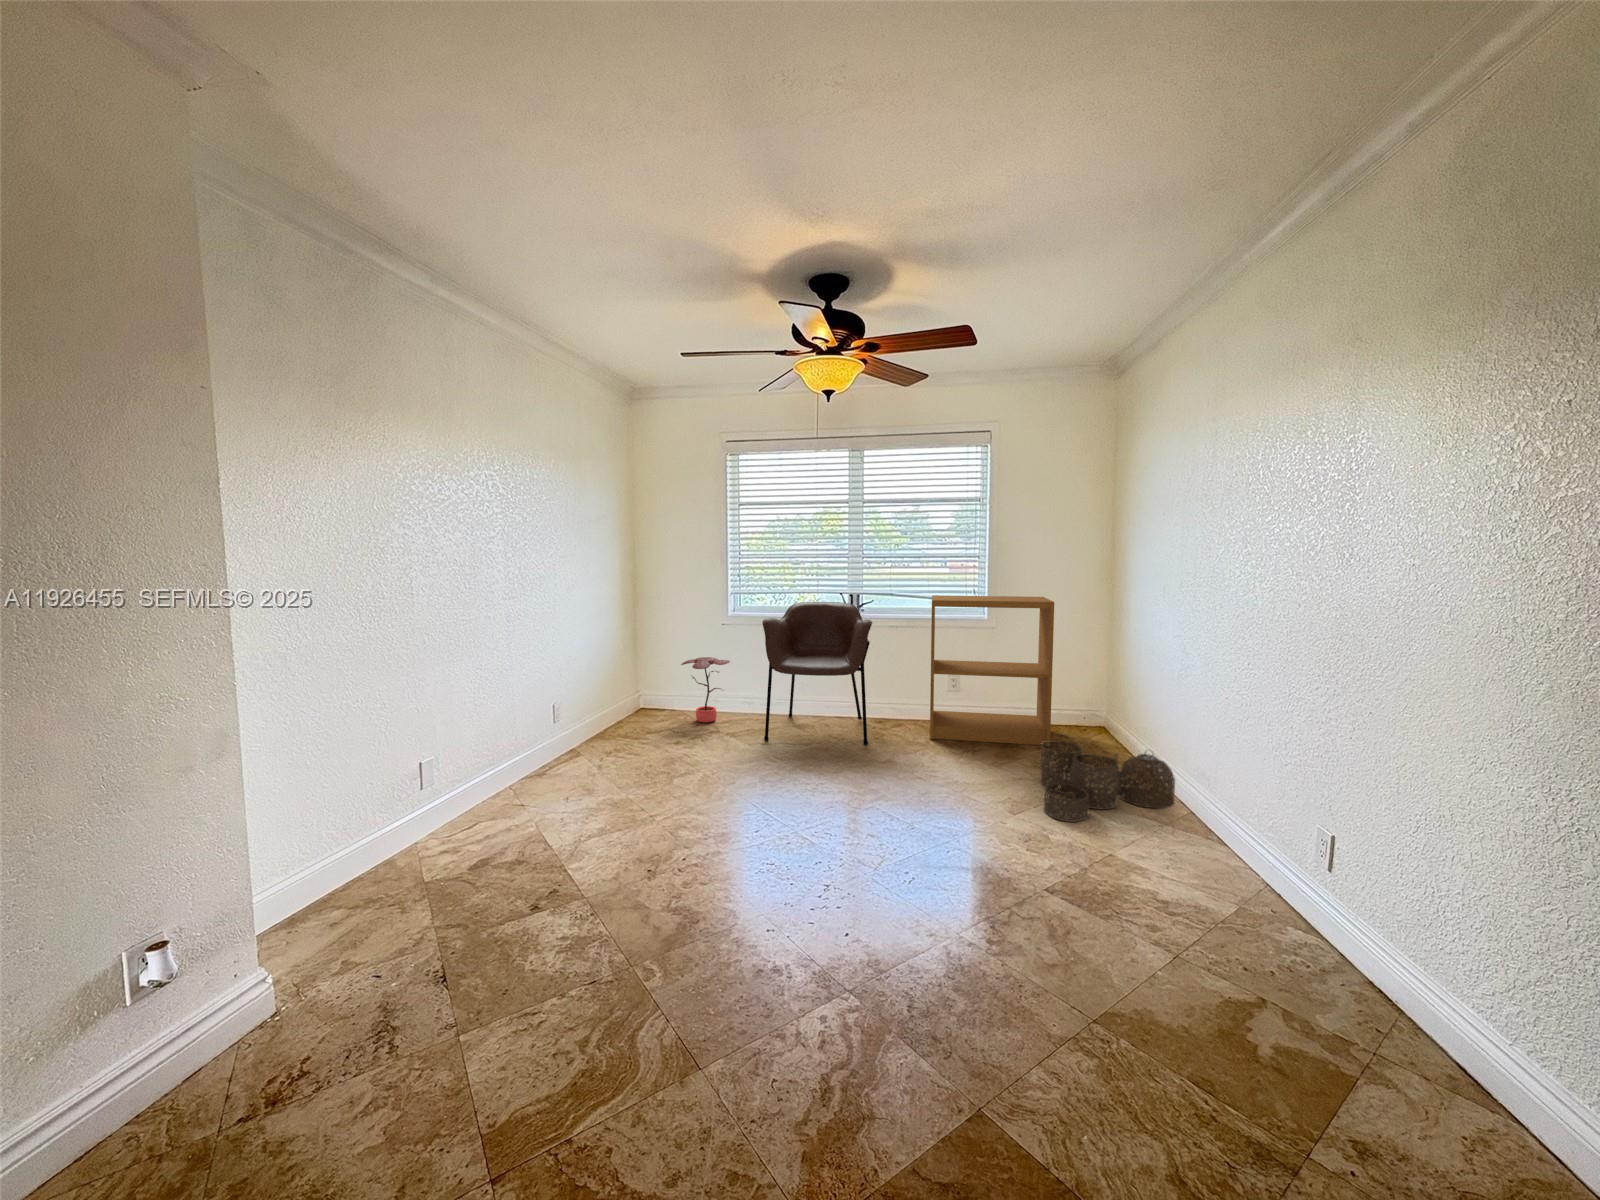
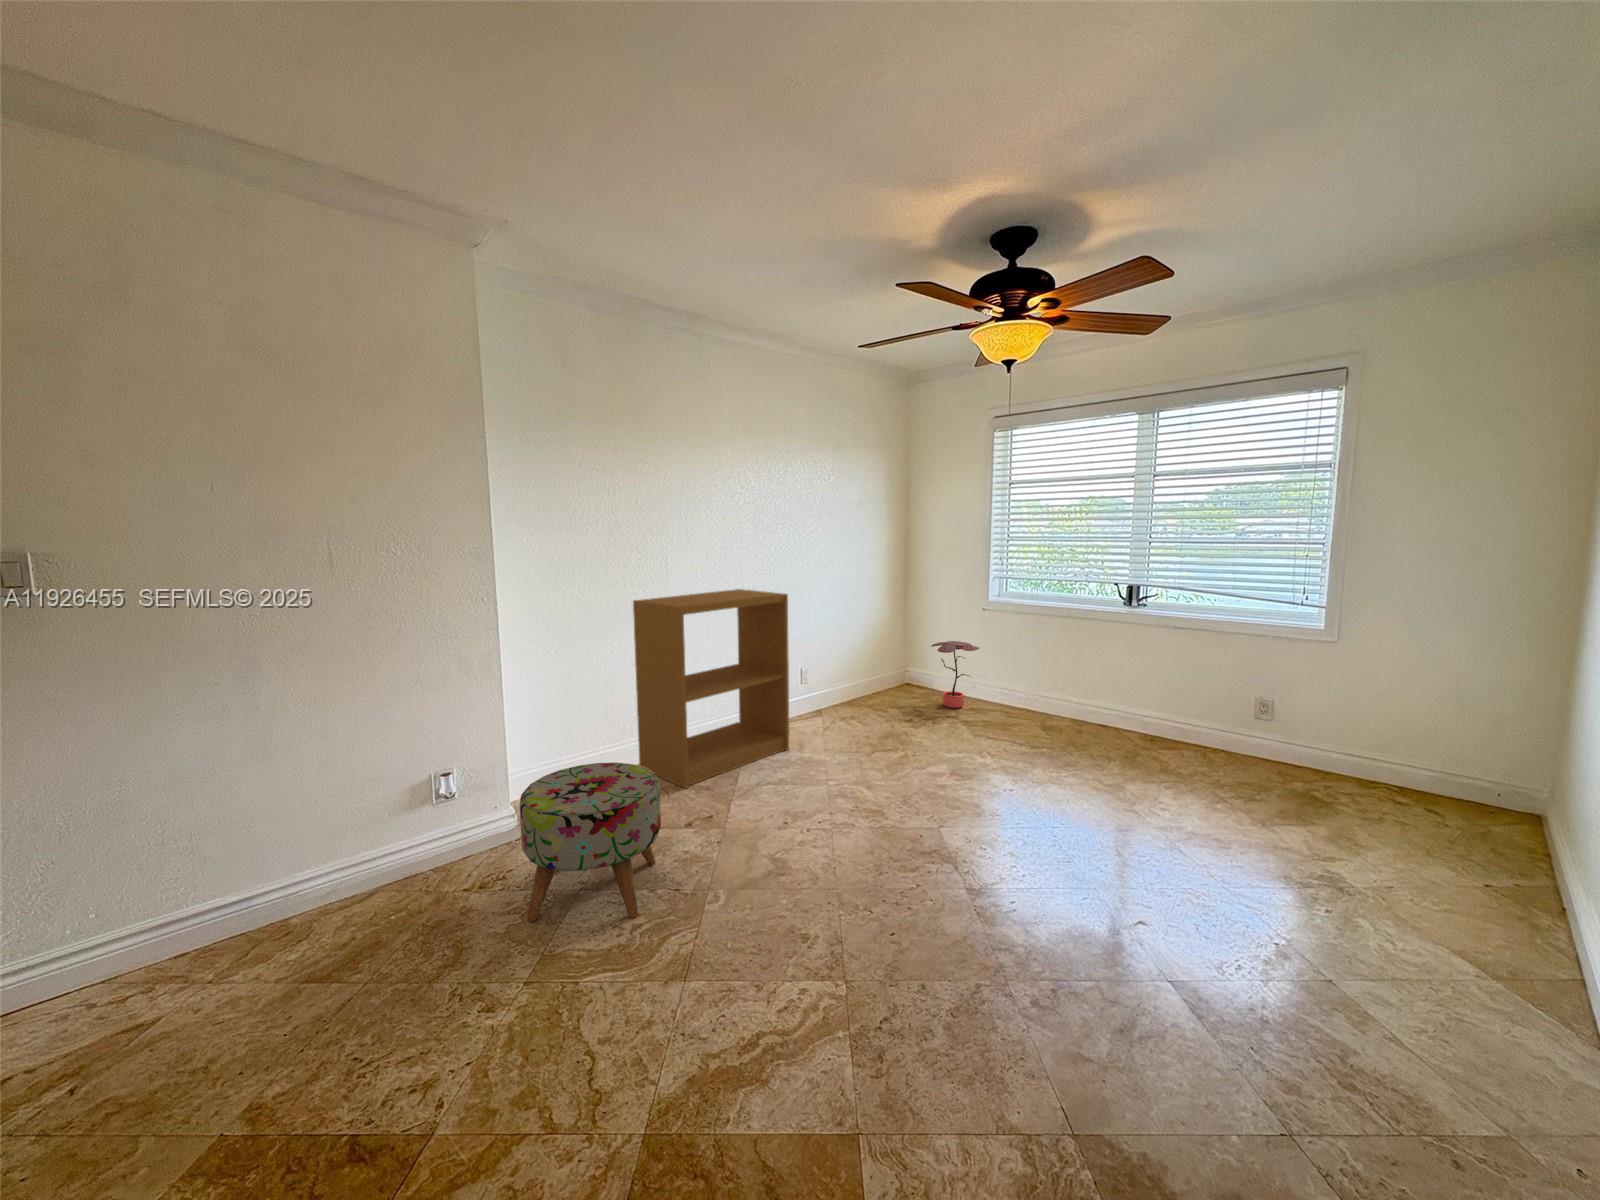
bookshelf: present [930,595,1054,745] -> present [633,589,789,788]
armchair: present [762,602,872,745] -> none [993,591,1131,764]
woven basket: present [1040,734,1175,822] -> none [1281,806,1567,964]
ottoman: none [366,844,573,1107] -> present [519,763,661,922]

